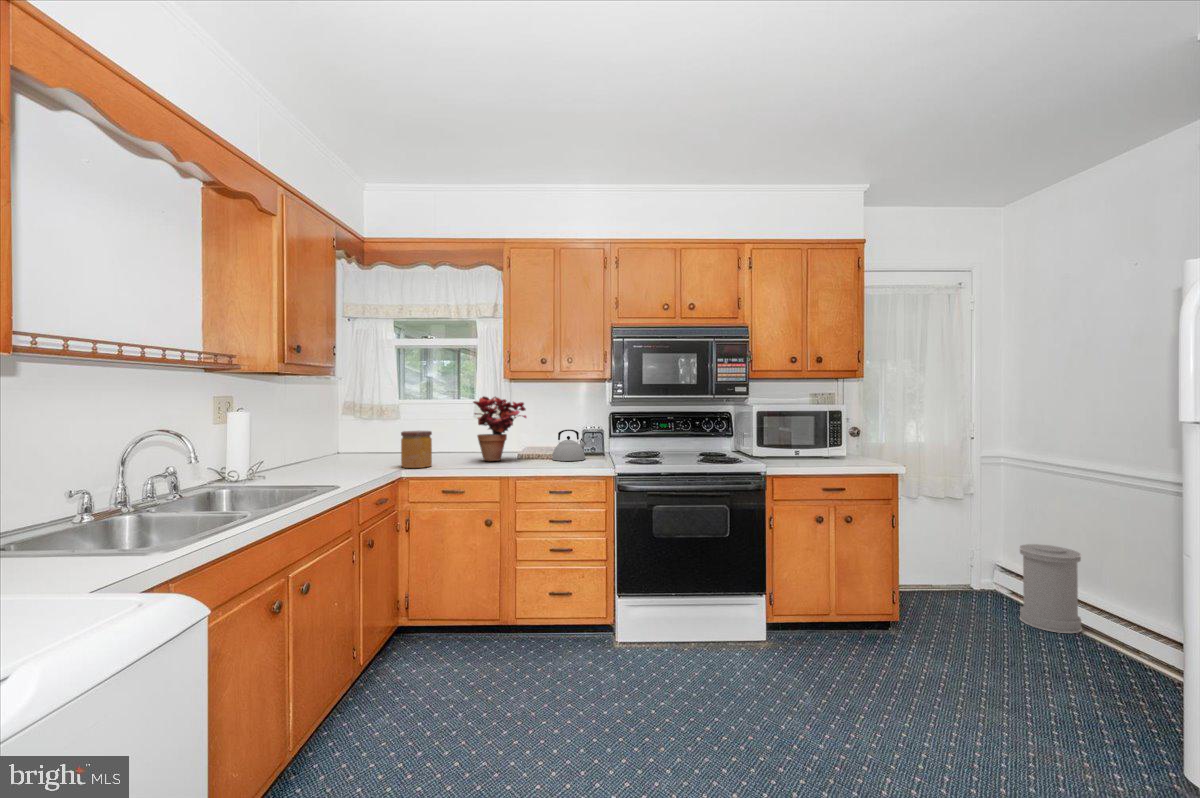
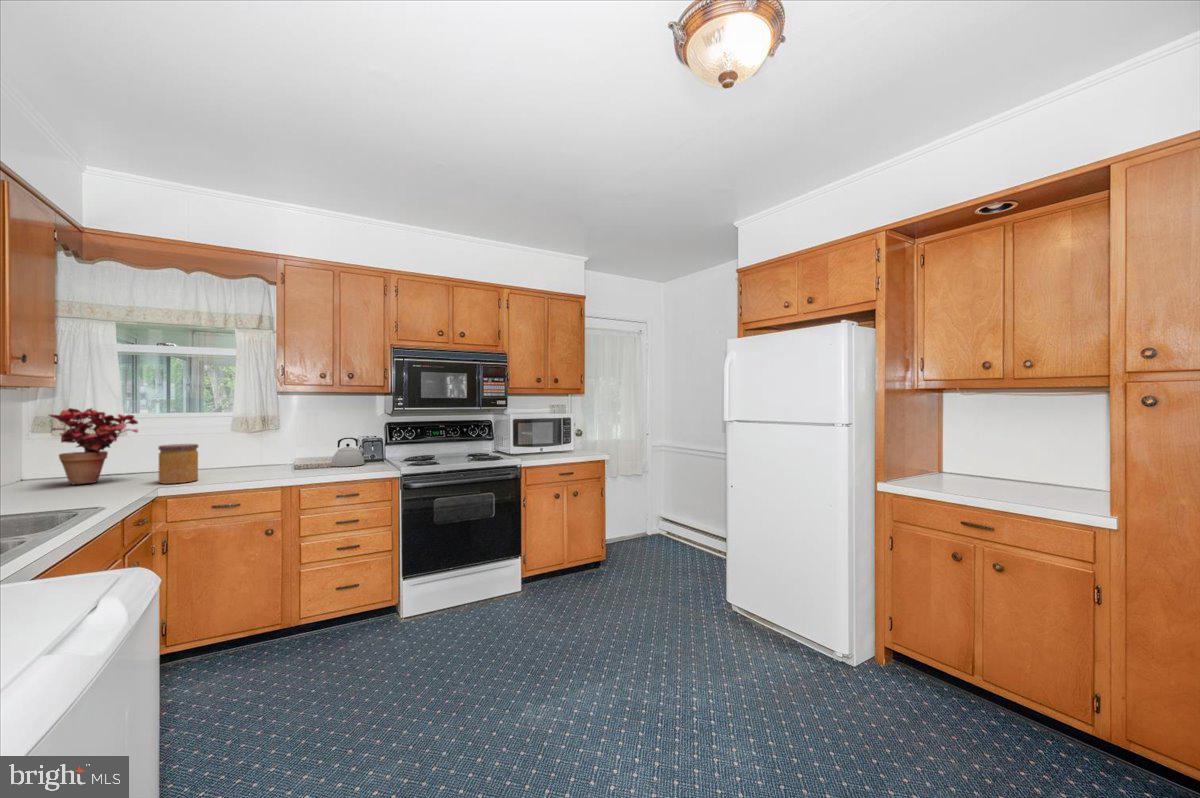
potted plant: present [473,396,526,461] -> present [49,408,138,484]
trash can: present [1019,544,1082,633] -> none [673,501,705,555]

